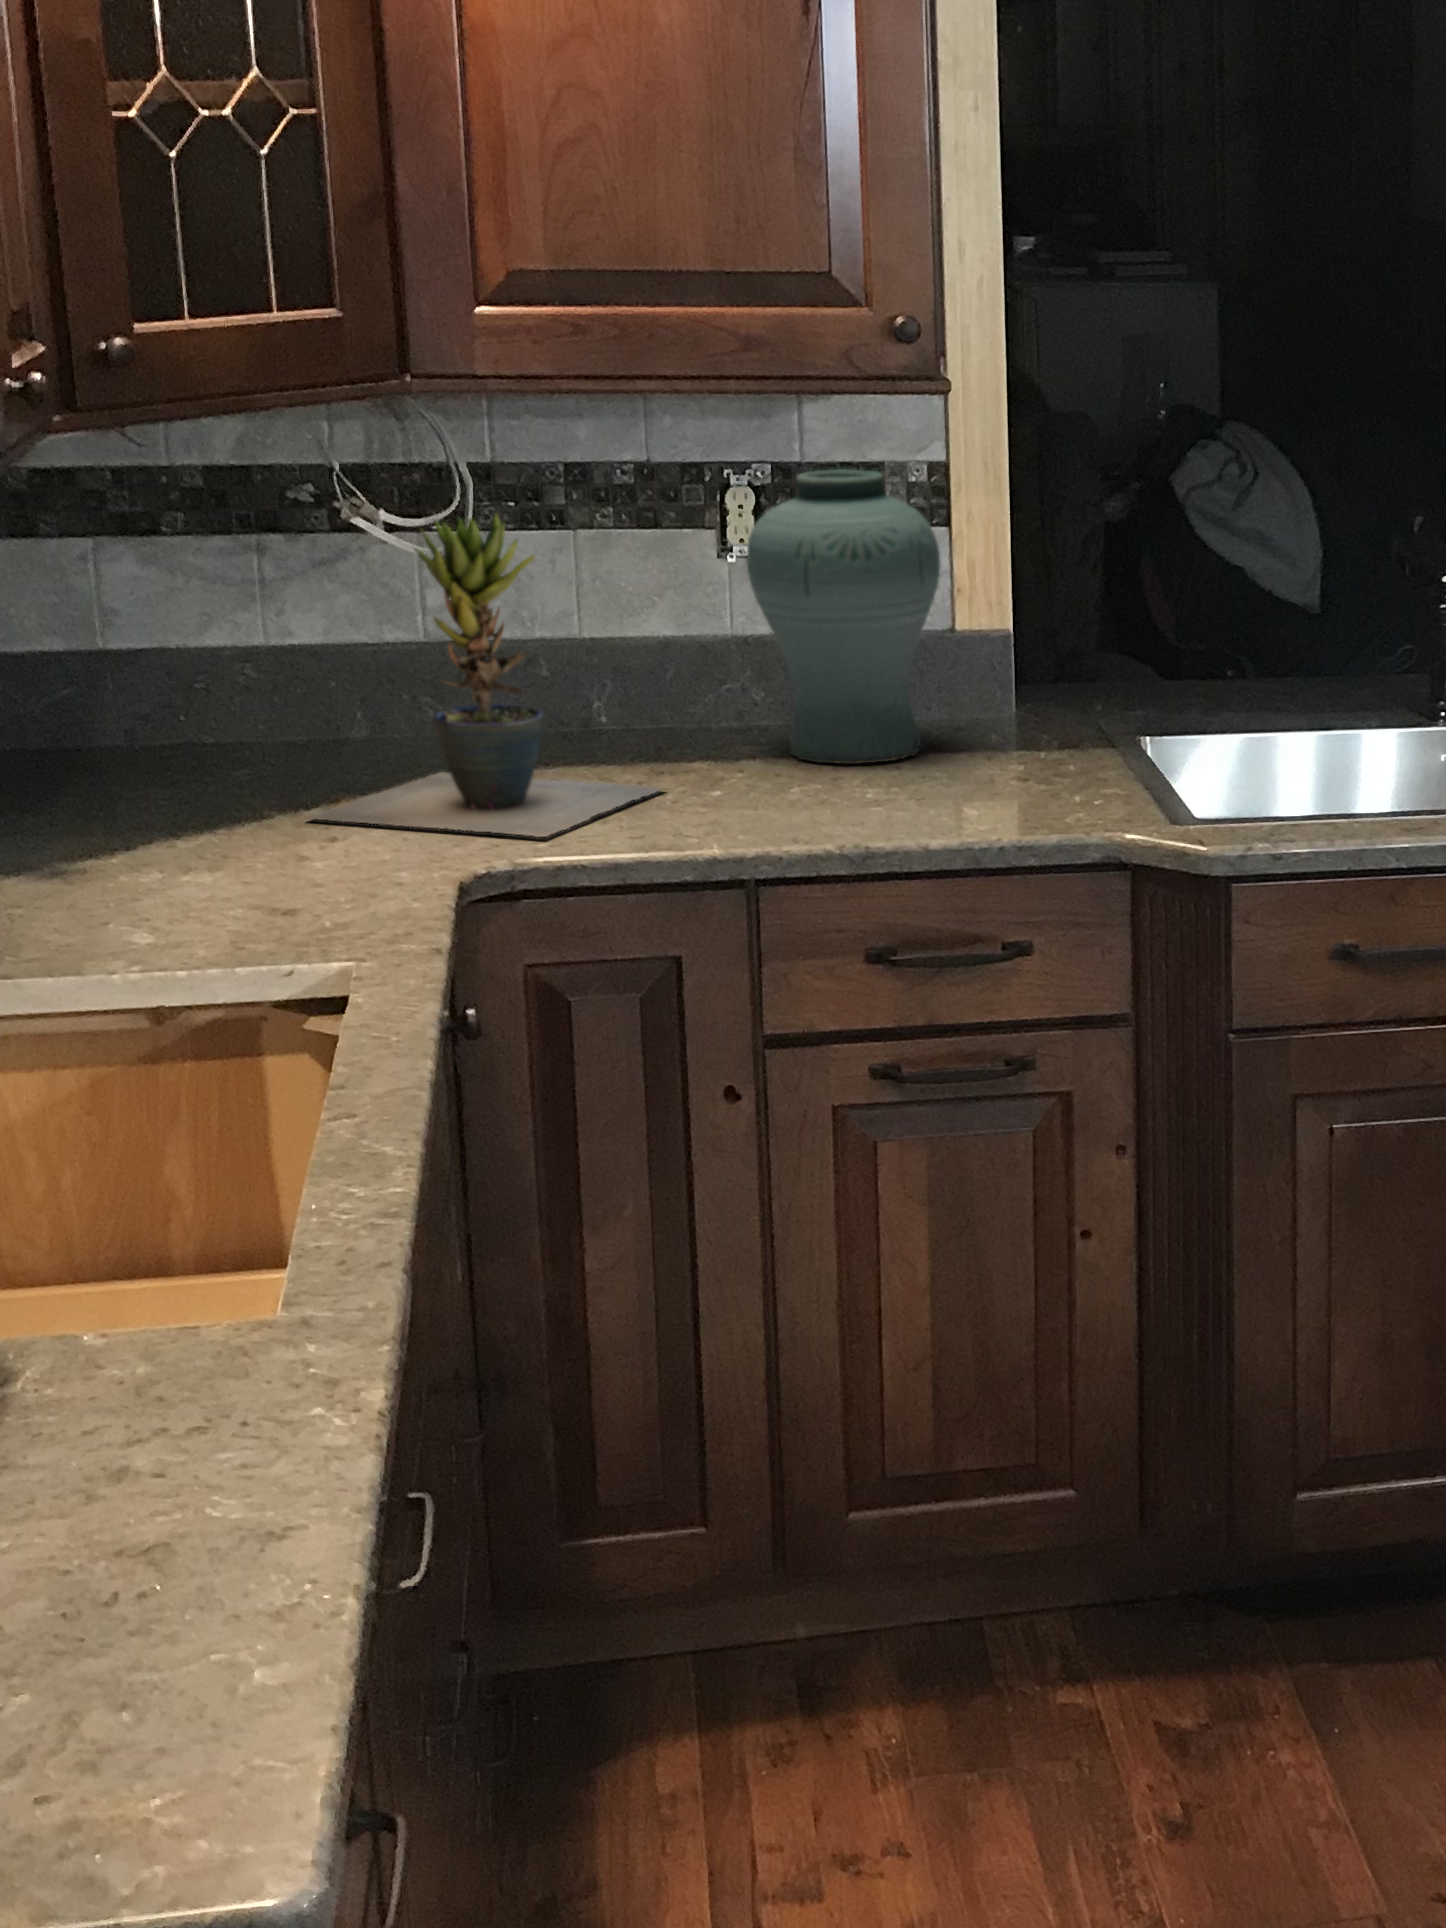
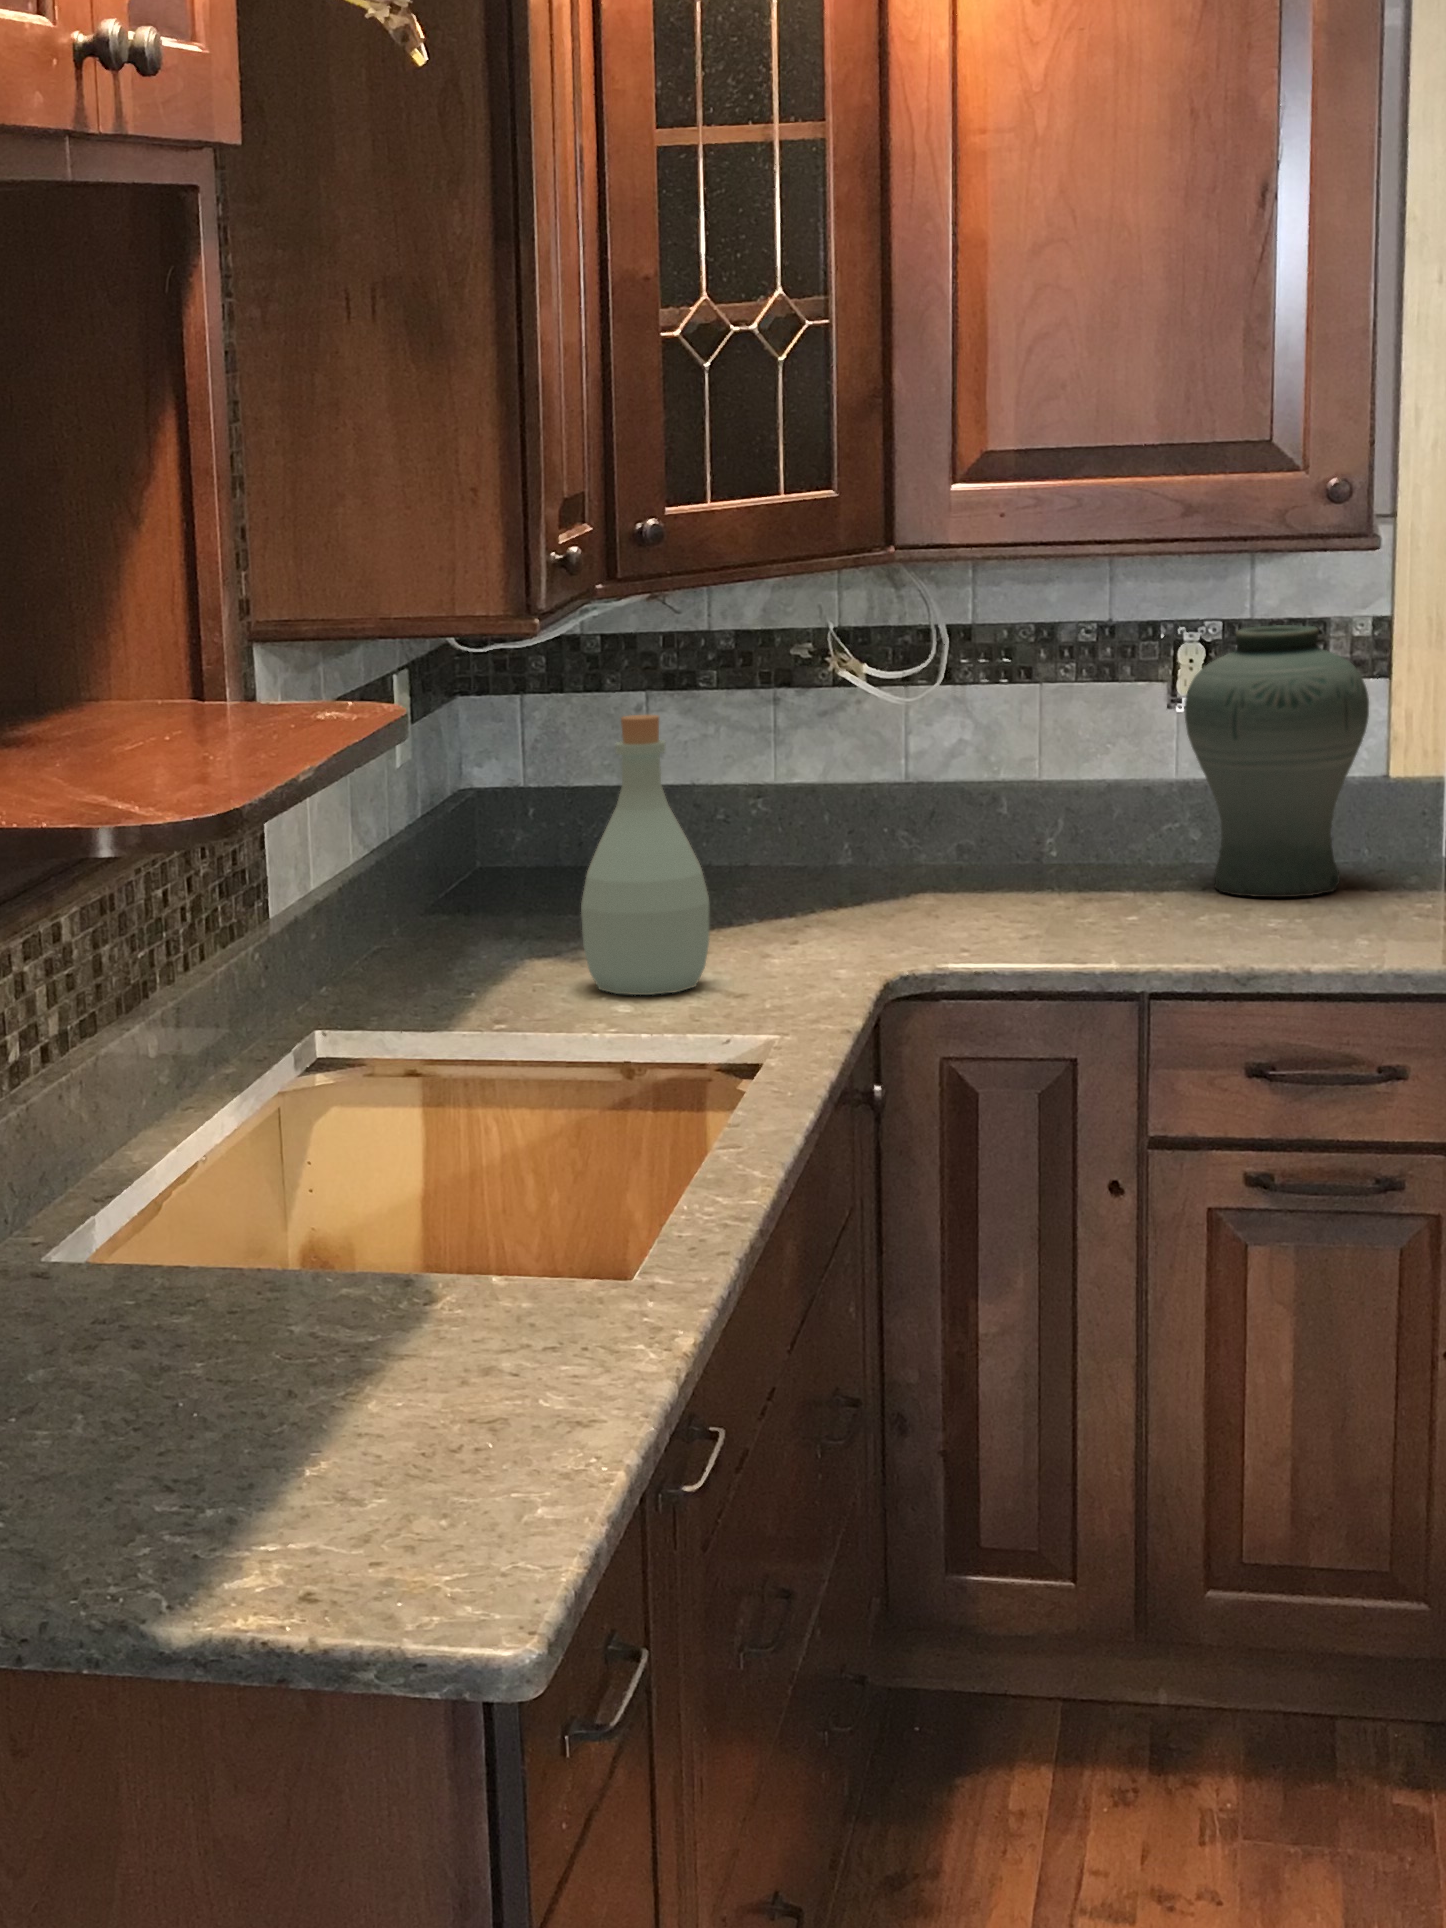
potted plant: present [311,515,661,837] -> none [777,663,1091,946]
bottle: none [68,581,241,923] -> present [581,715,709,995]

